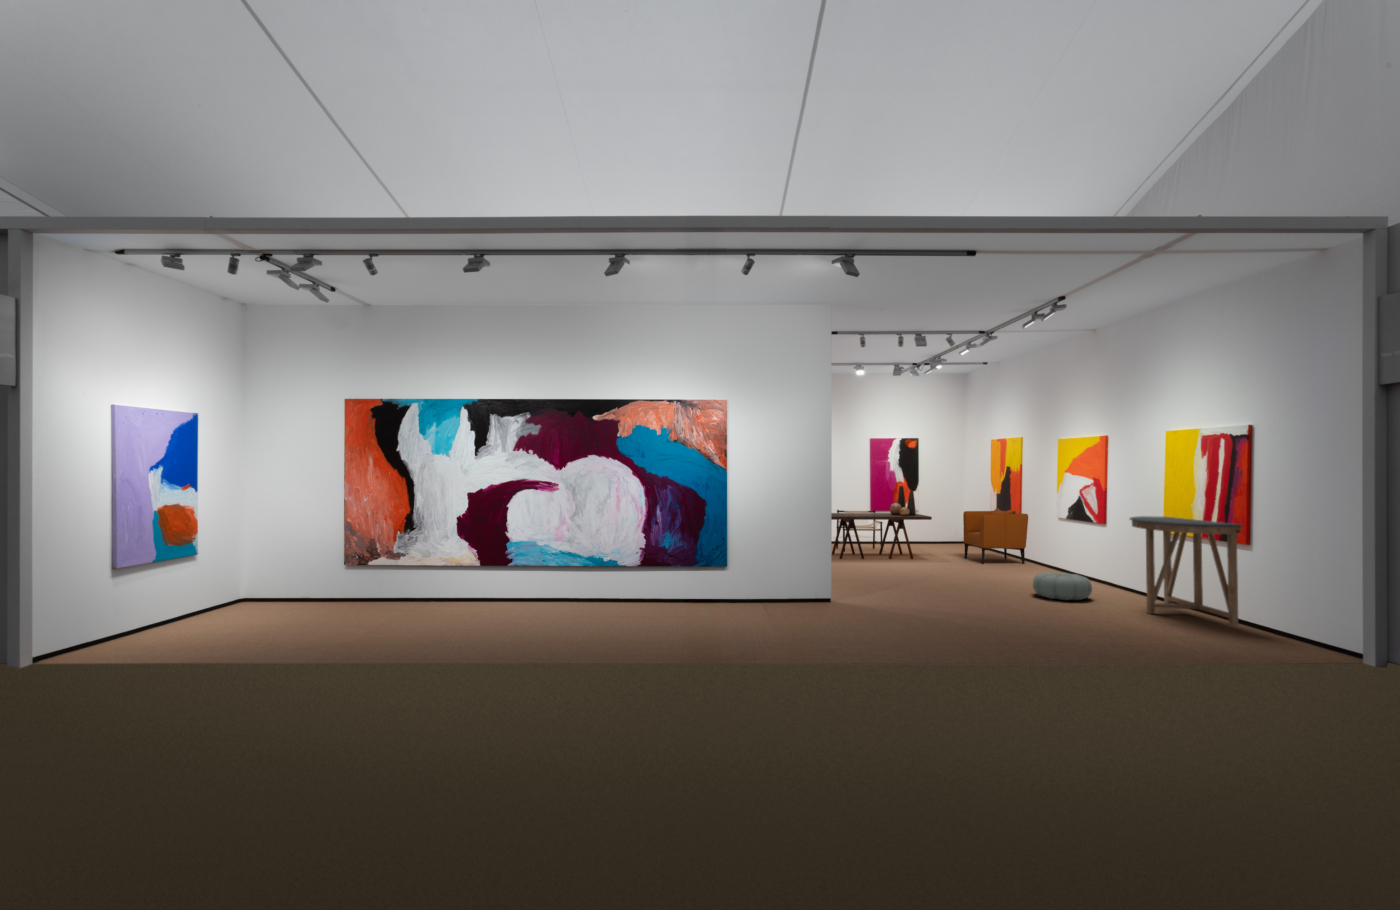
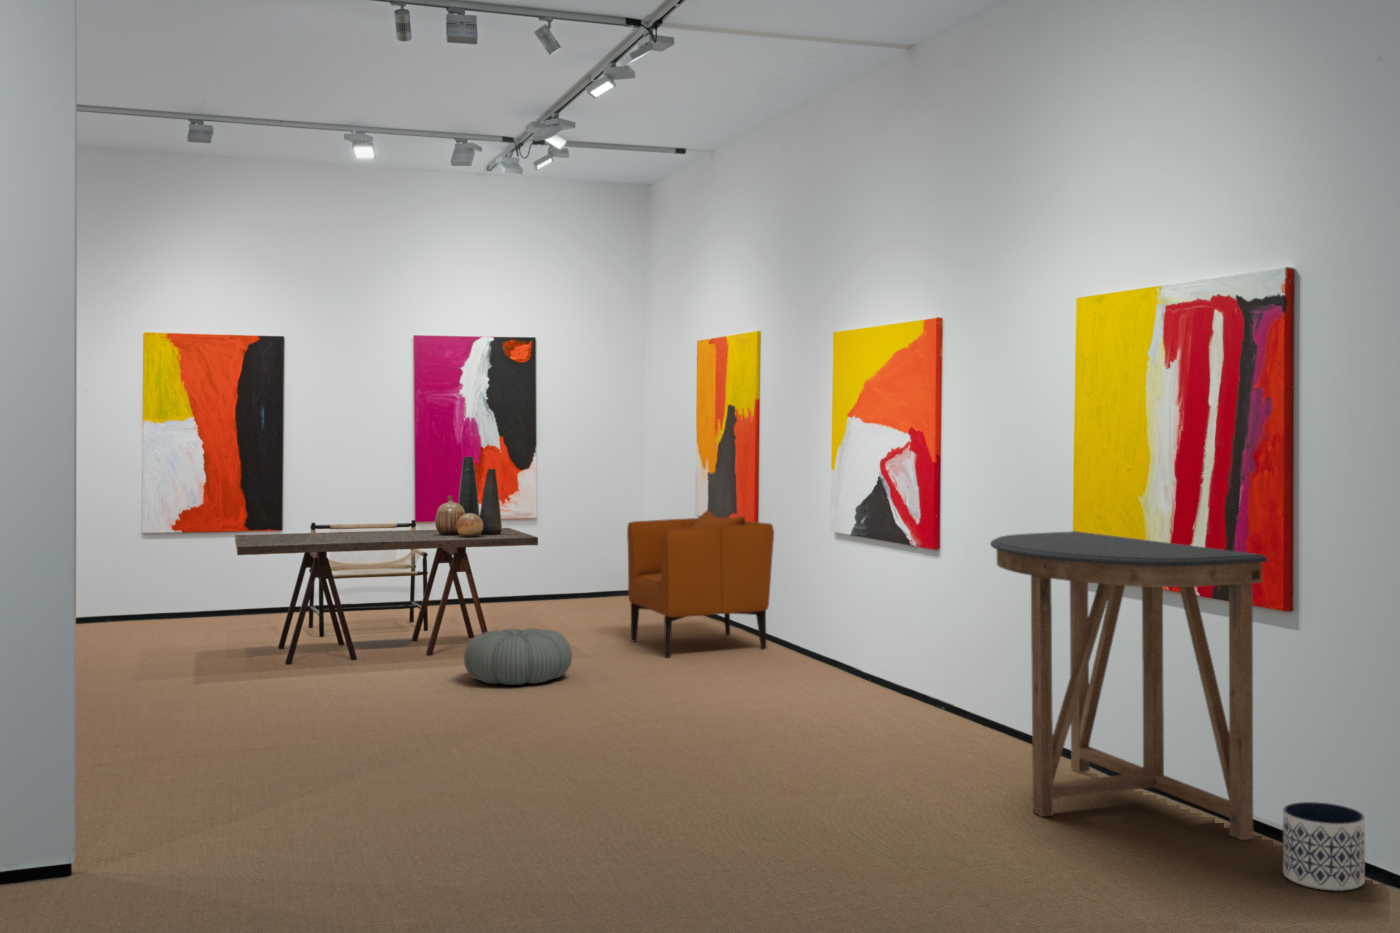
pouf: present [1033,572,1092,600] -> present [464,628,572,685]
planter: none [1247,610,1281,639] -> present [1283,802,1365,891]

